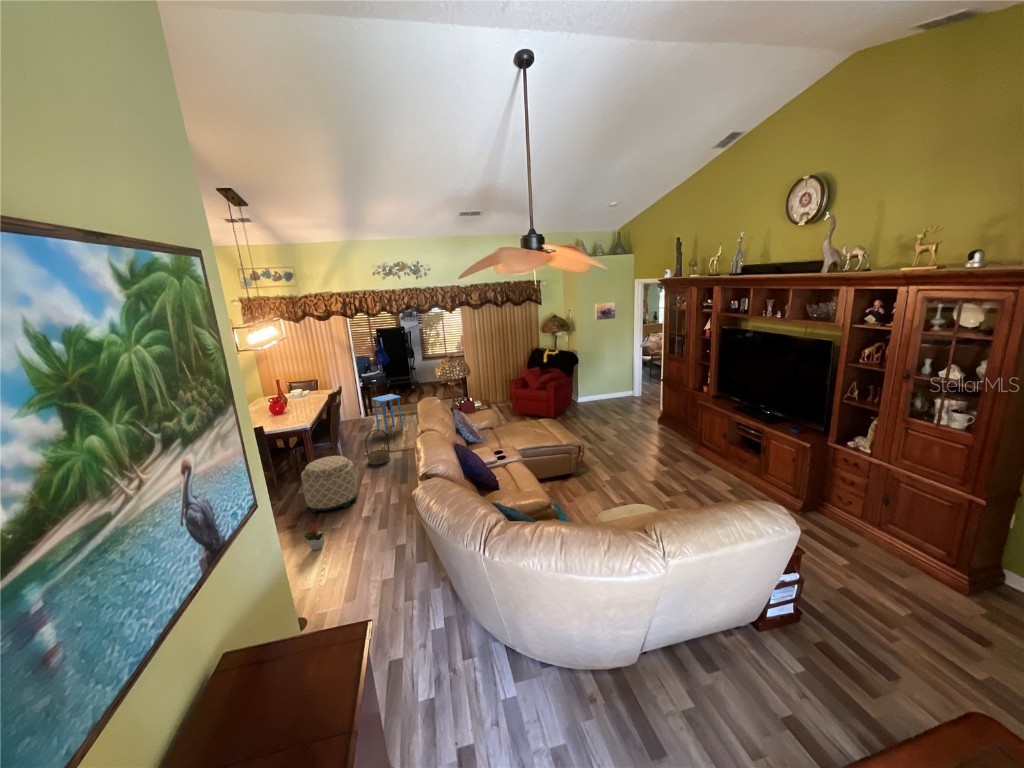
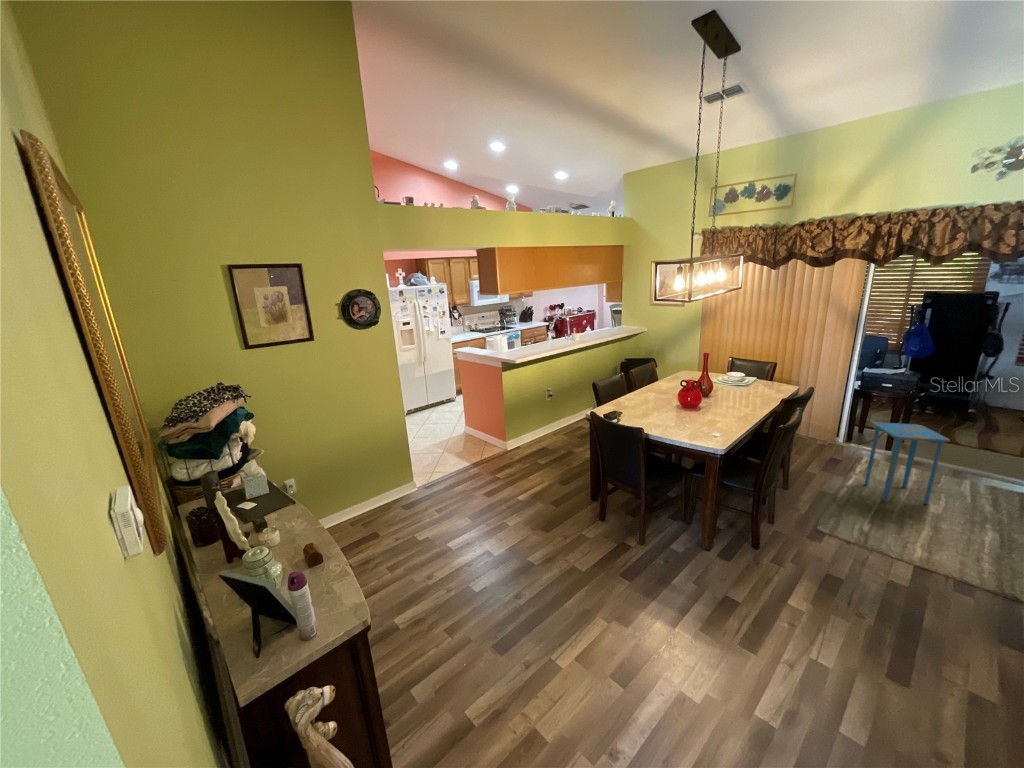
basket: present [365,429,390,464] -> none [825,497,890,573]
ottoman: present [301,456,357,513] -> none [677,516,788,644]
decorative plant: present [304,522,324,550] -> none [631,661,668,724]

